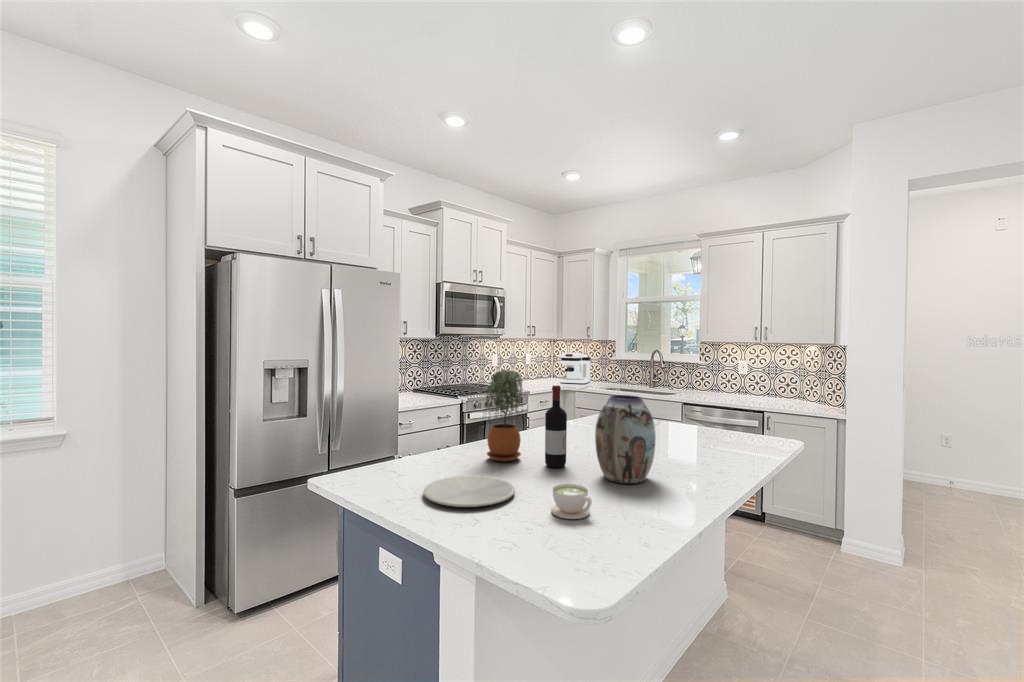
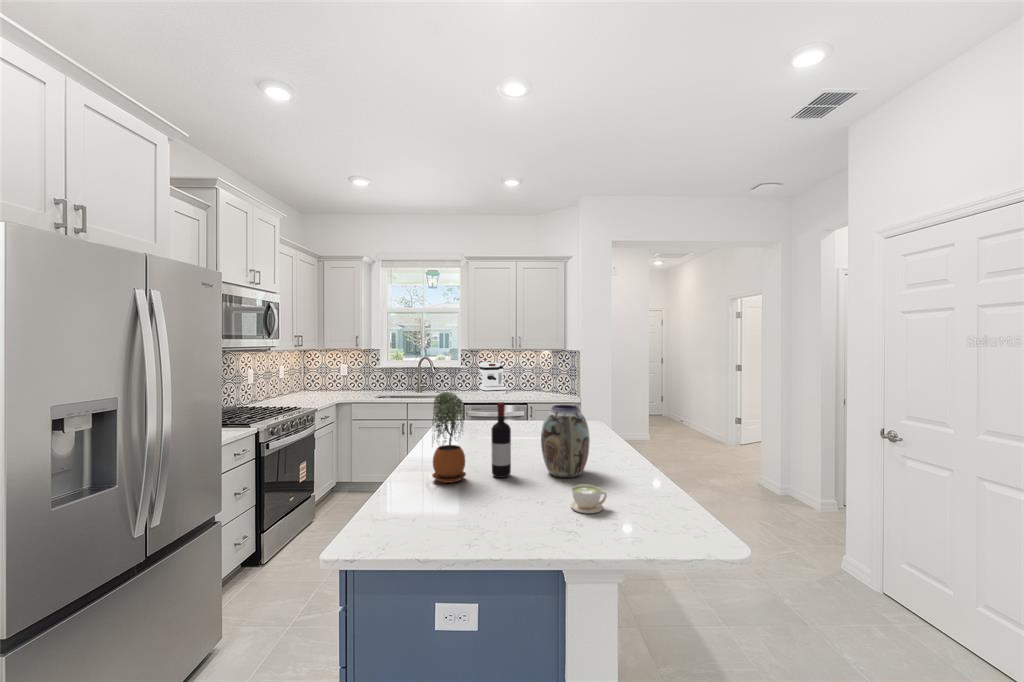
coffee maker: present [560,353,590,388] -> present [480,362,506,395]
plate: present [424,475,515,507] -> none [446,497,534,532]

